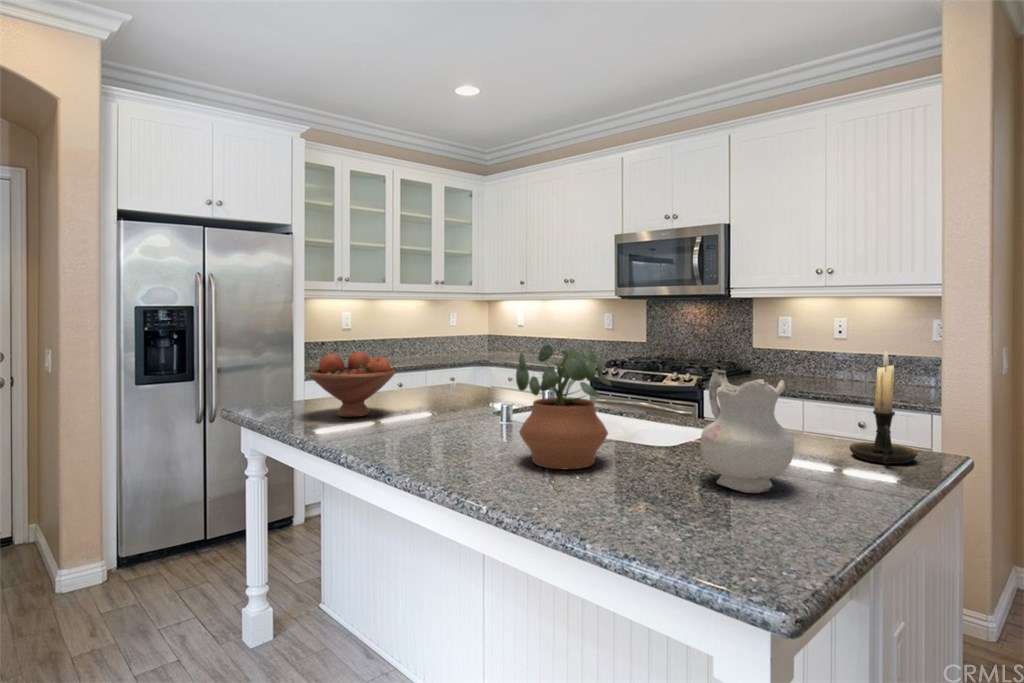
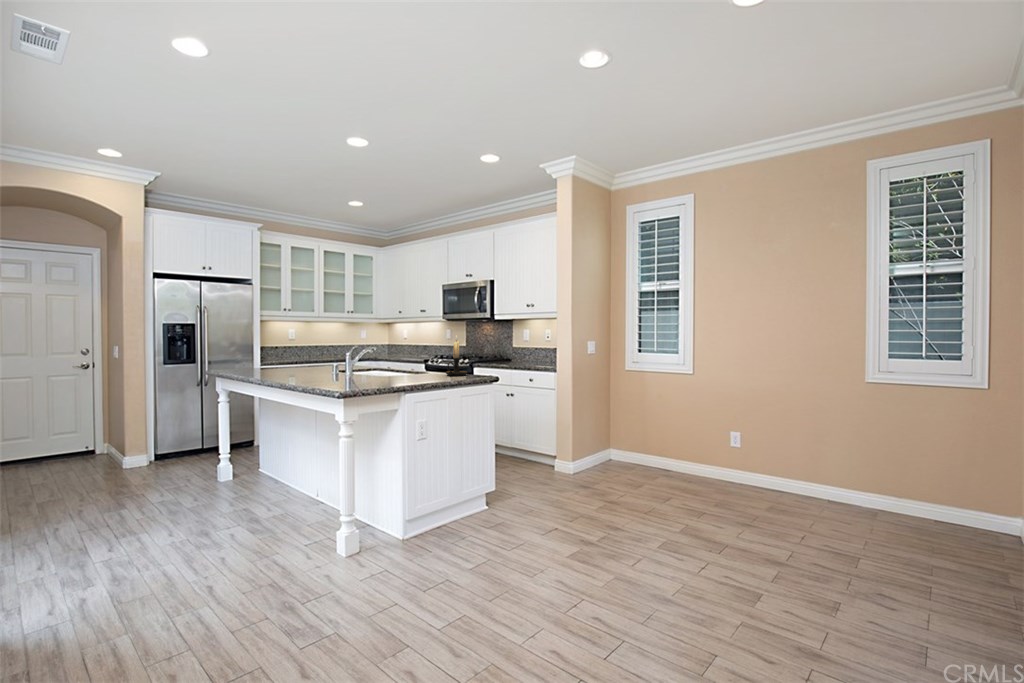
potted plant: present [516,344,612,469] -> none [316,332,356,377]
fruit bowl: present [309,352,396,417] -> none [248,342,289,370]
ceramic pitcher: present [701,369,794,493] -> none [371,341,402,379]

